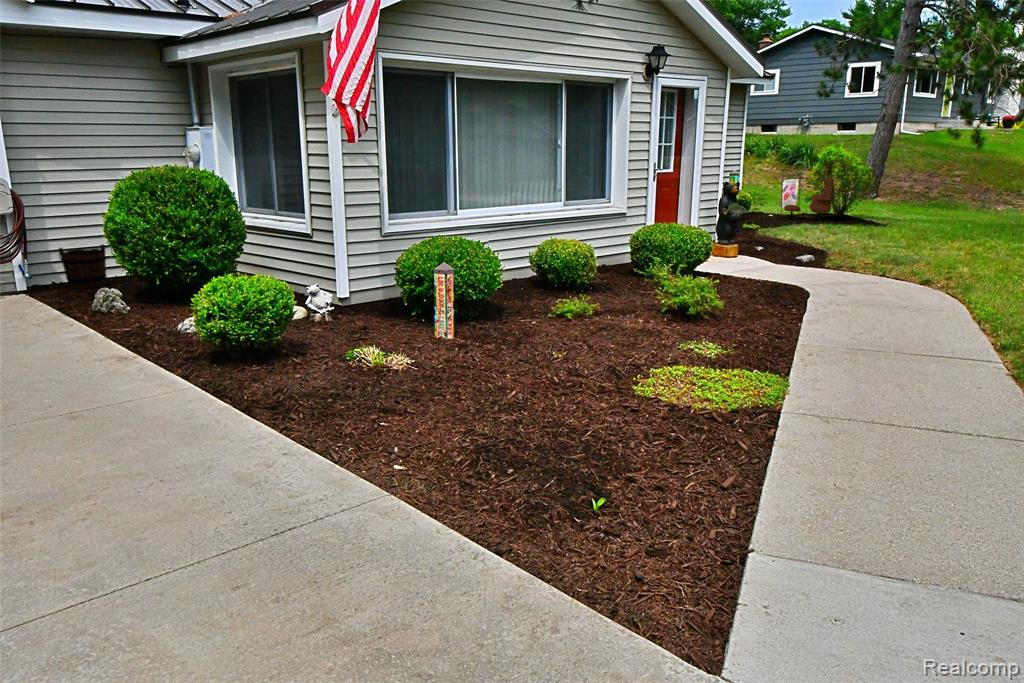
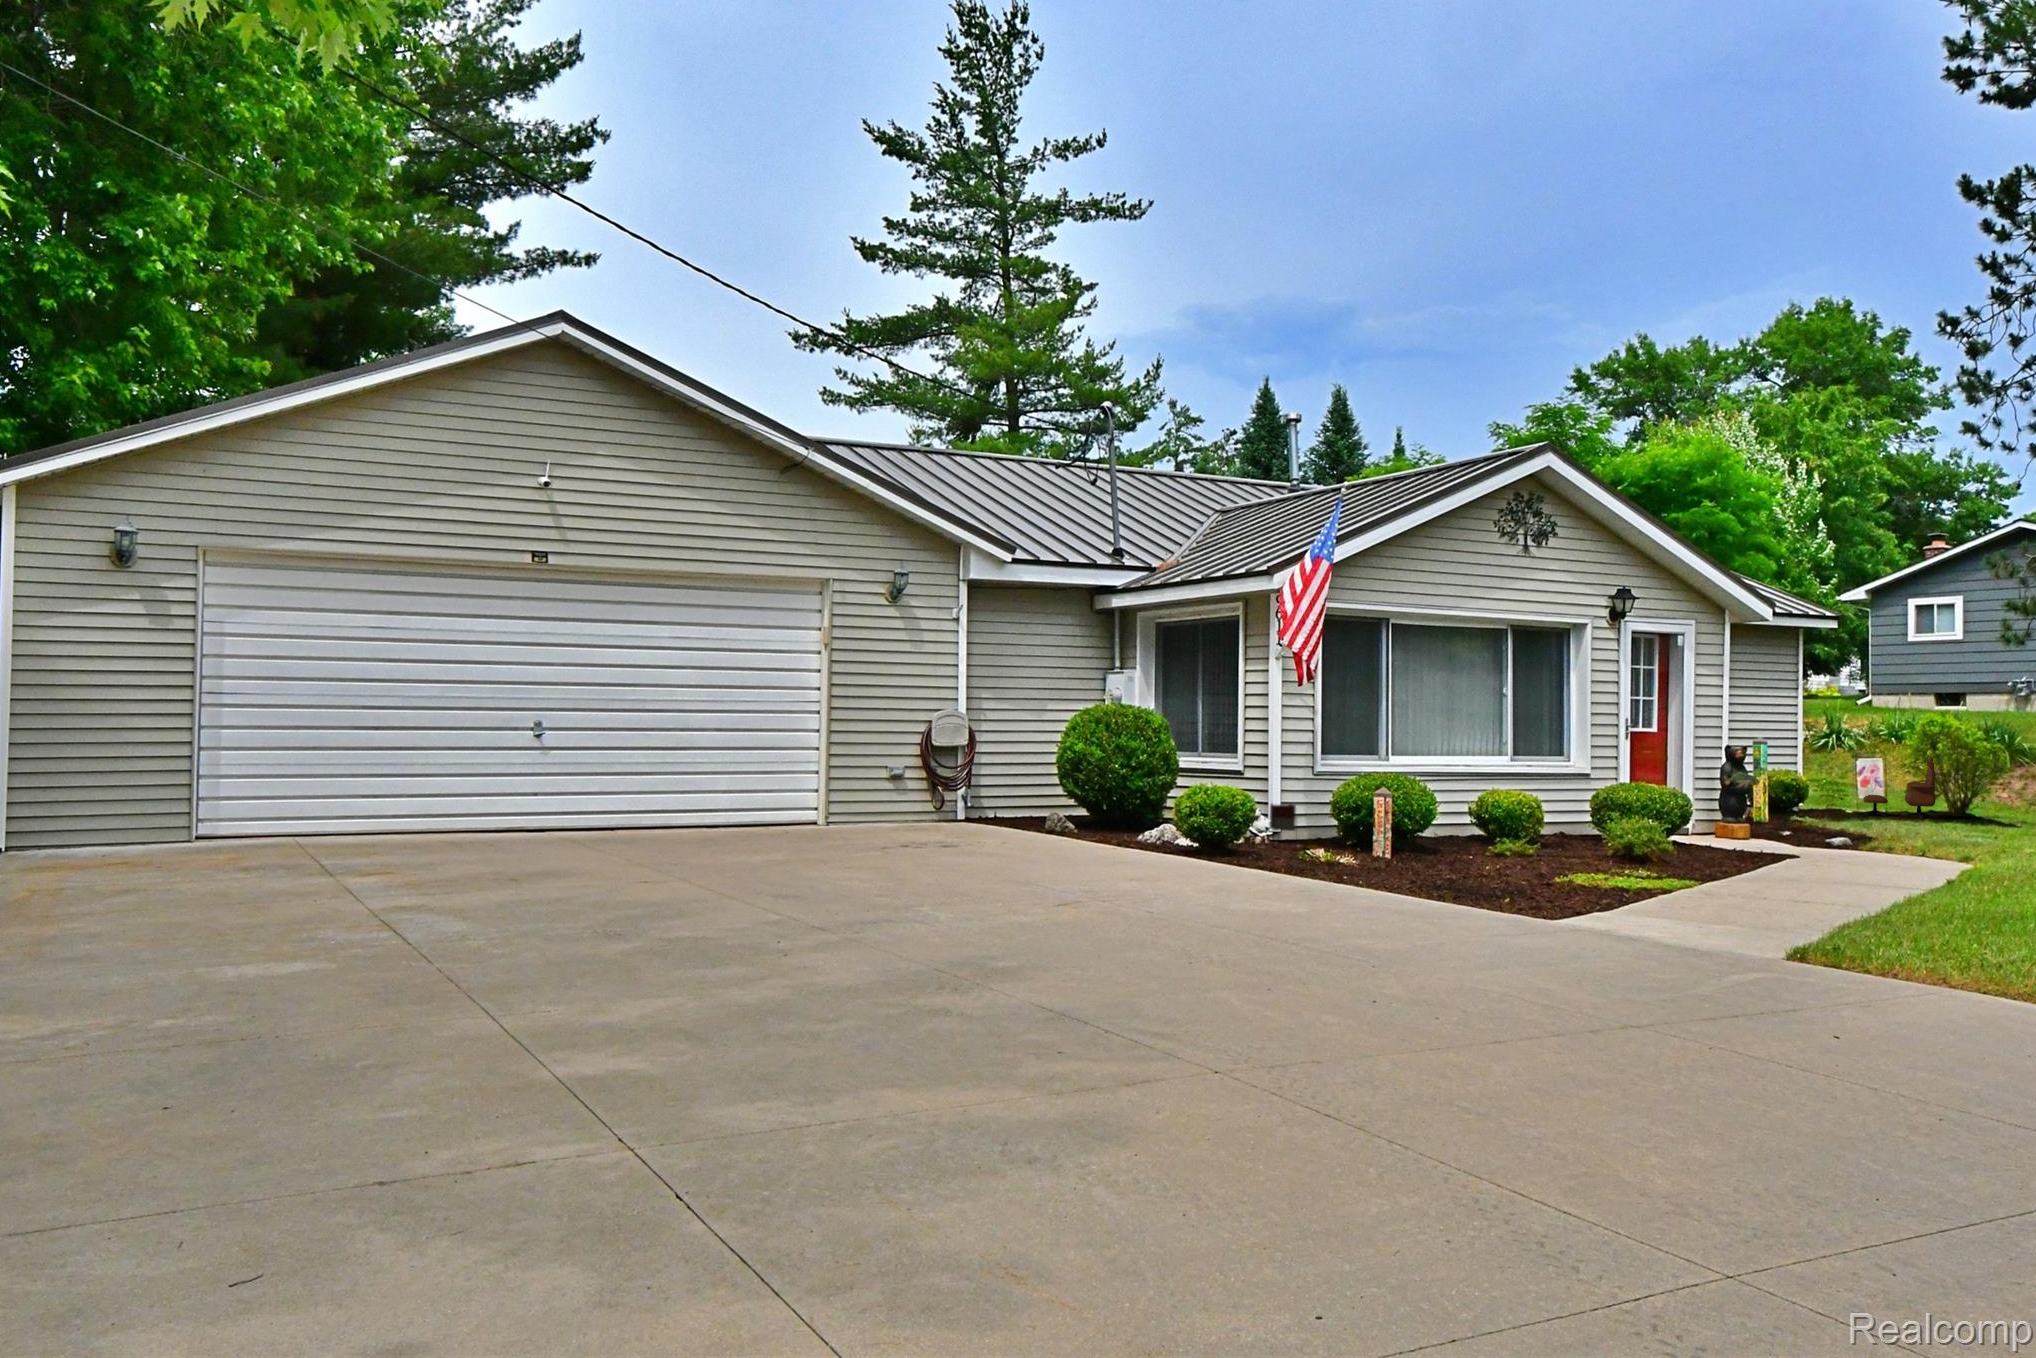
bucket: present [59,244,106,289] -> none [989,781,1029,822]
planter: none [336,269,366,313] -> present [1270,803,1296,831]

